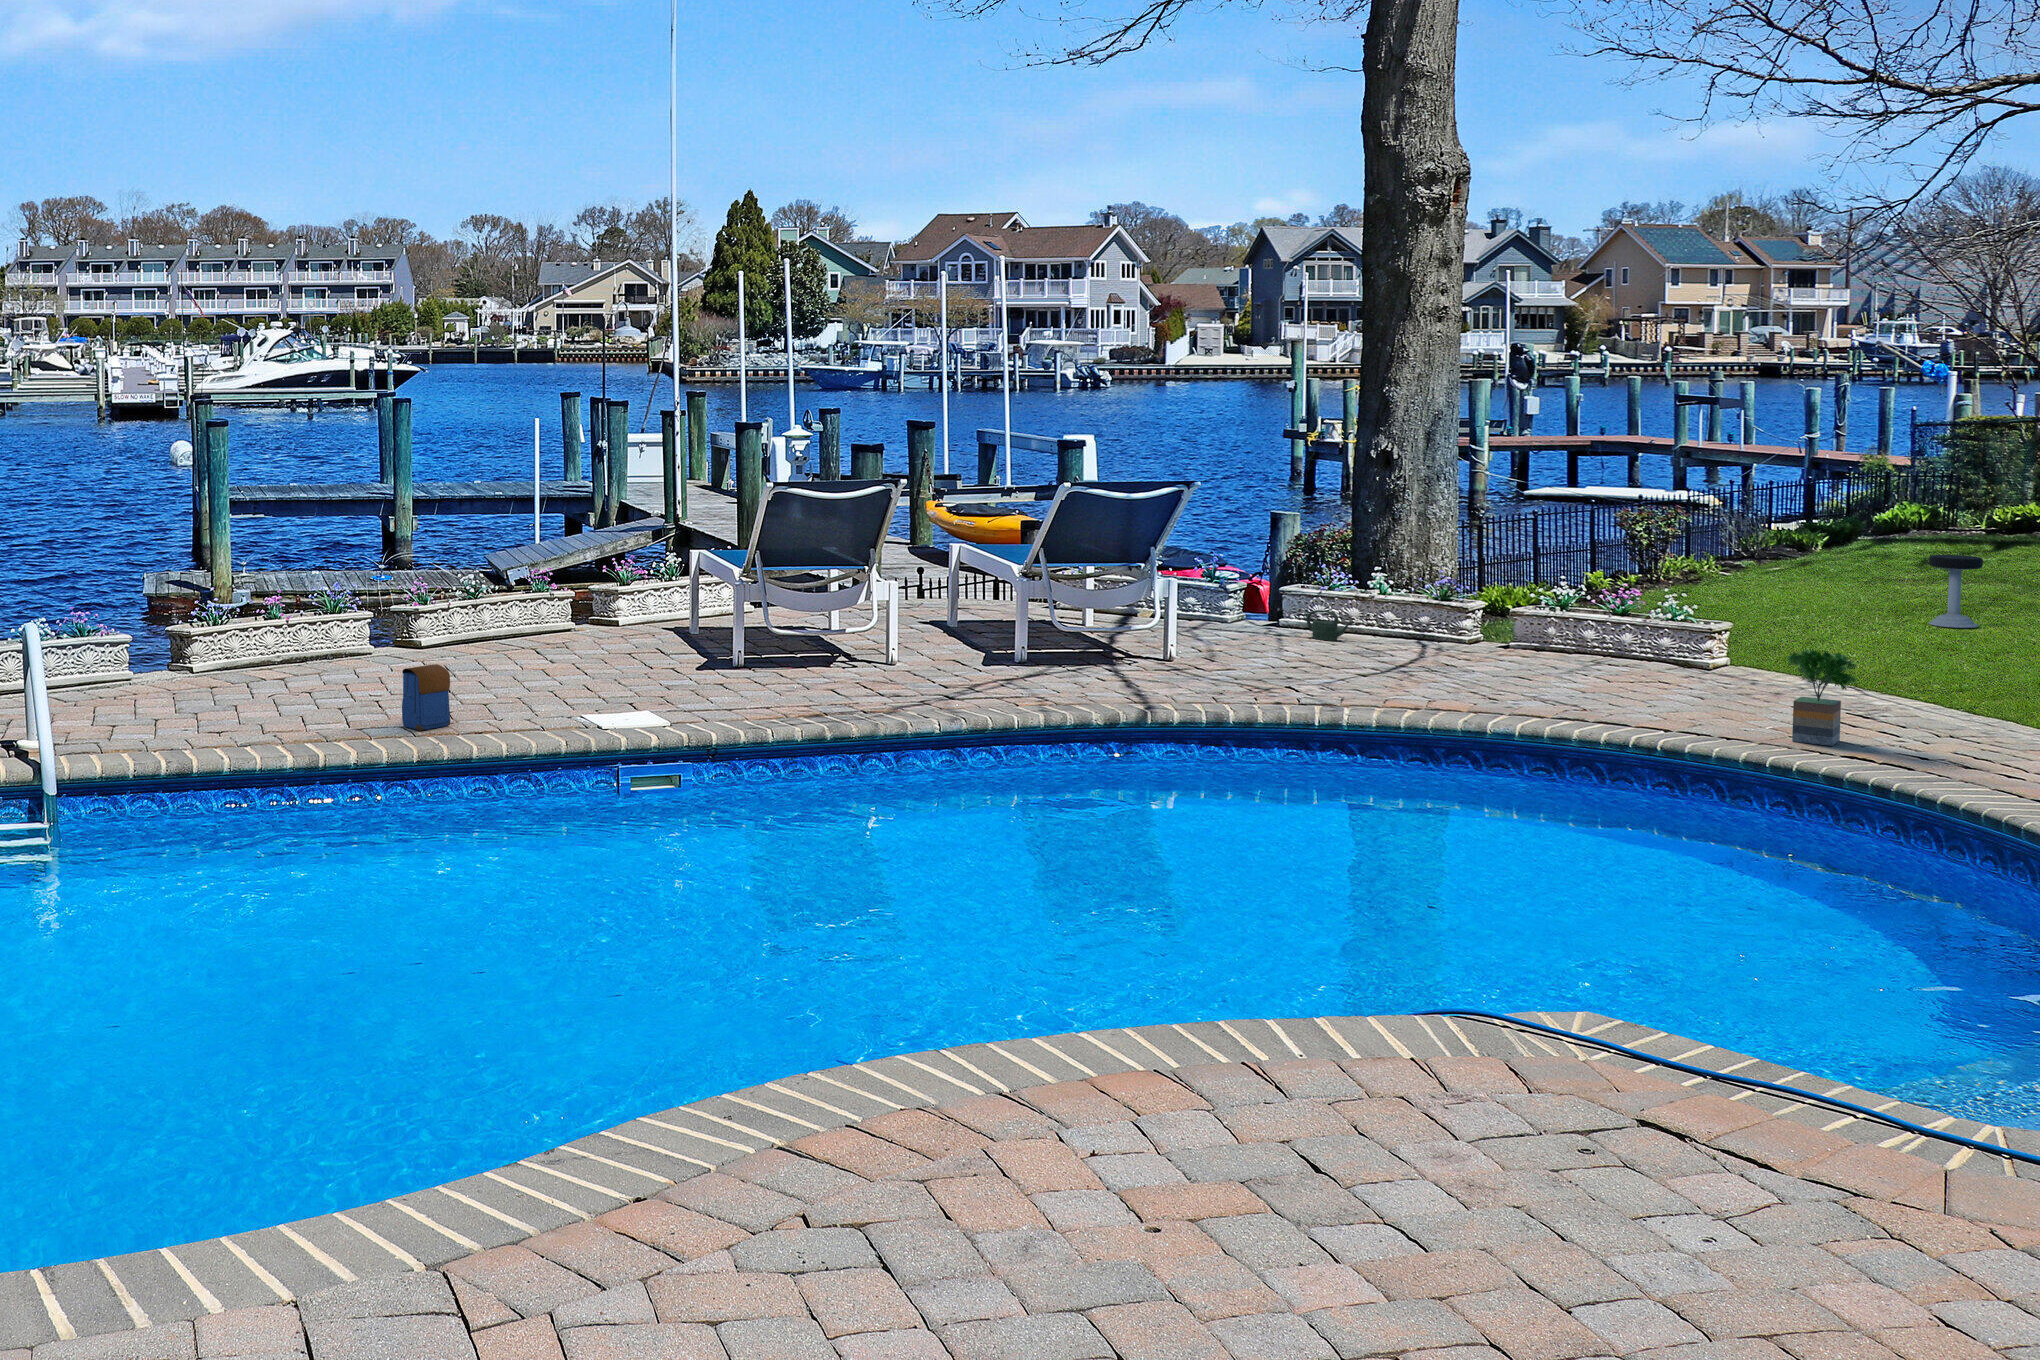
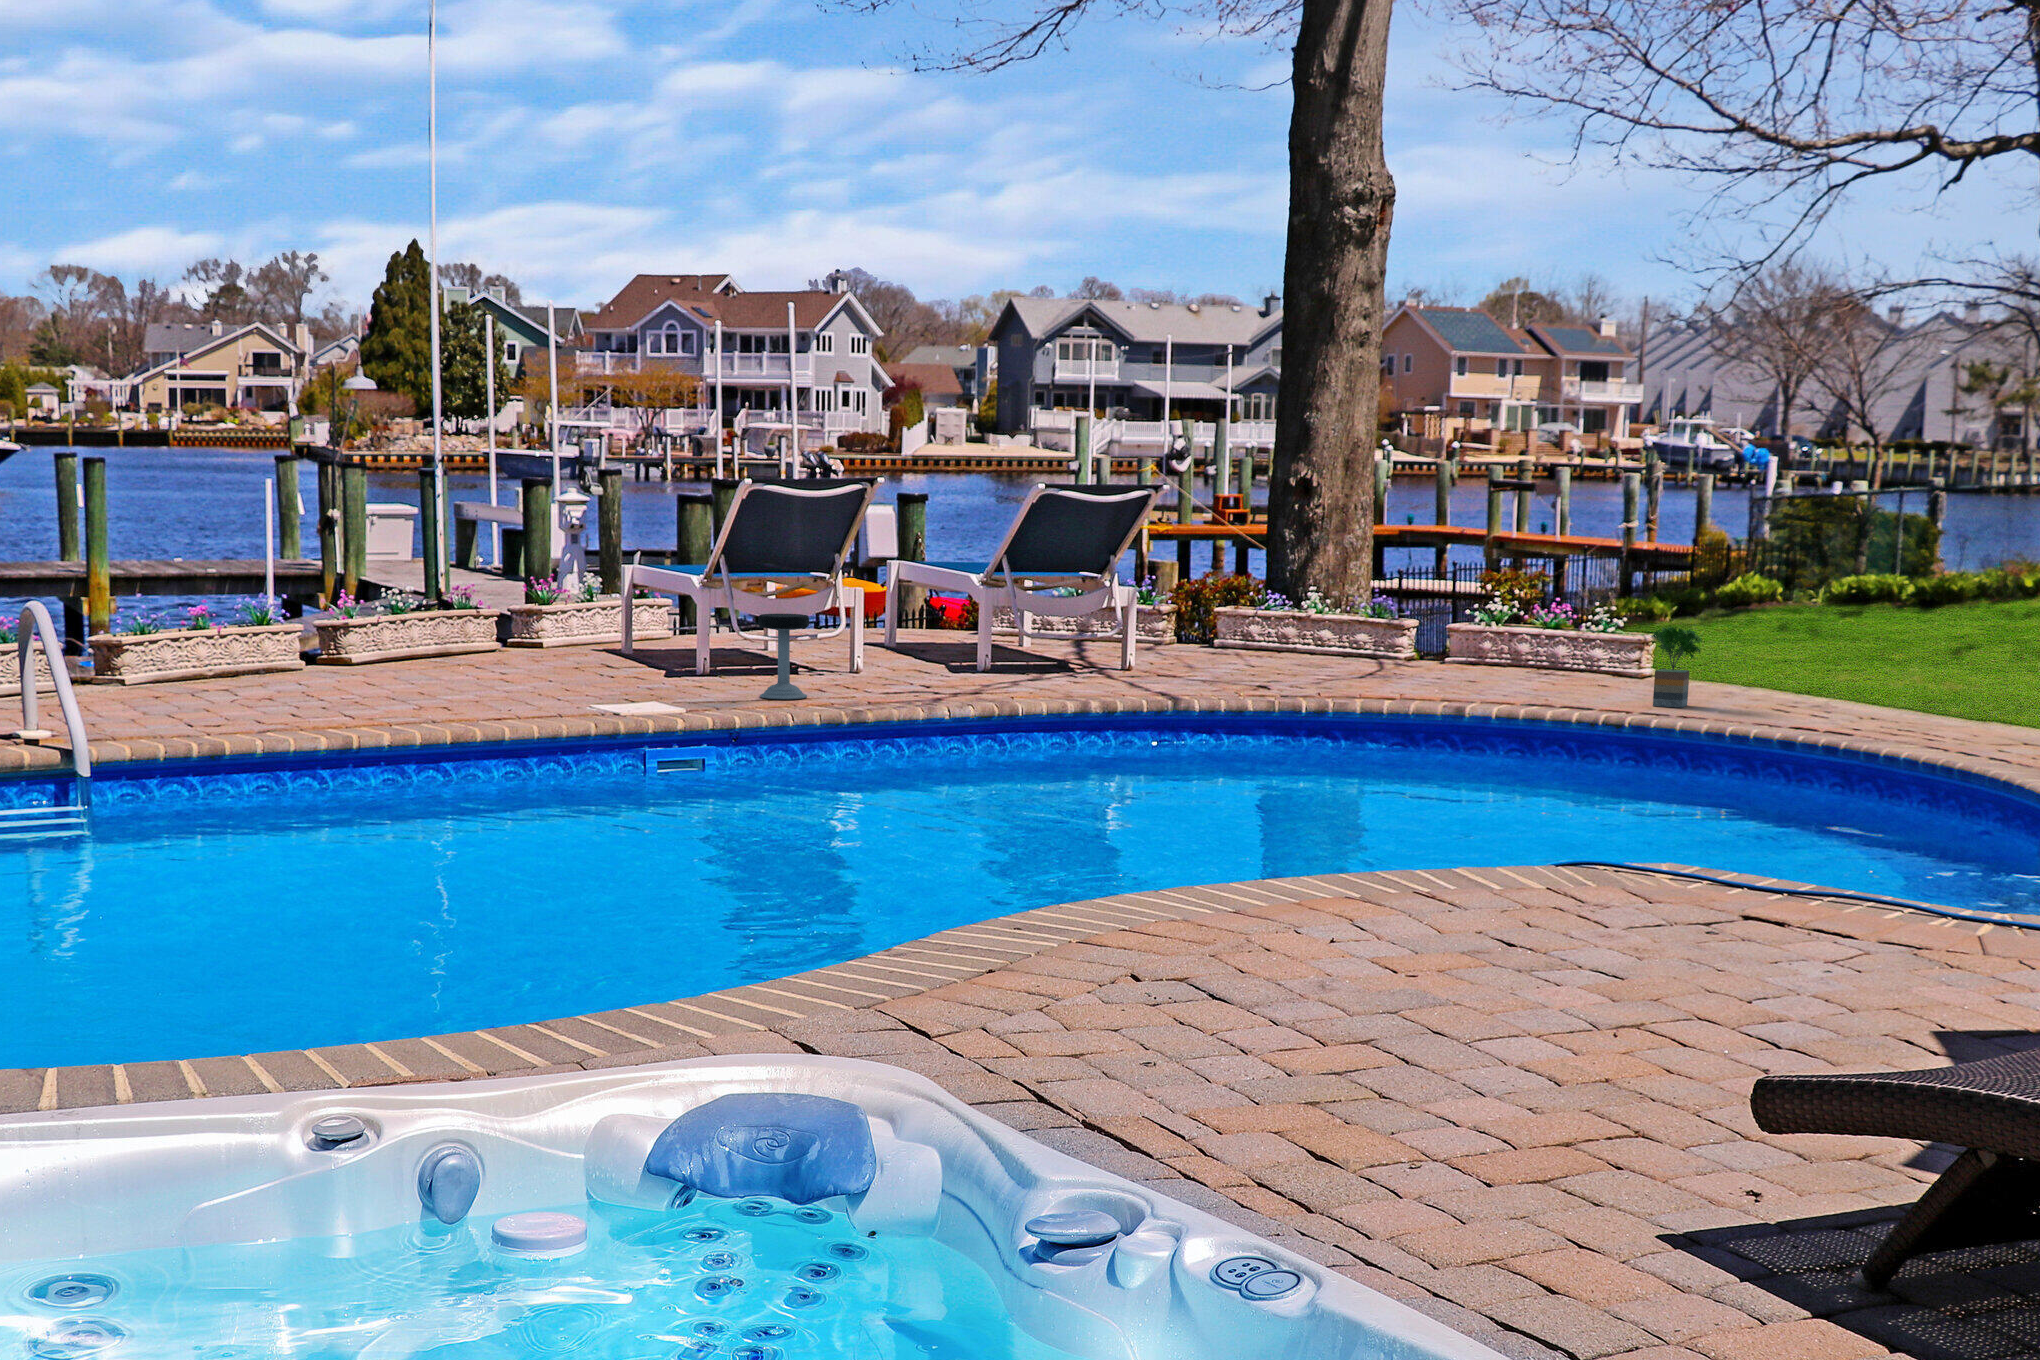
stool: present [1929,555,1983,628] -> present [758,614,809,699]
watering can: present [1307,610,1353,641] -> none [1245,625,1288,655]
backpack: present [402,664,450,730] -> none [412,654,465,720]

